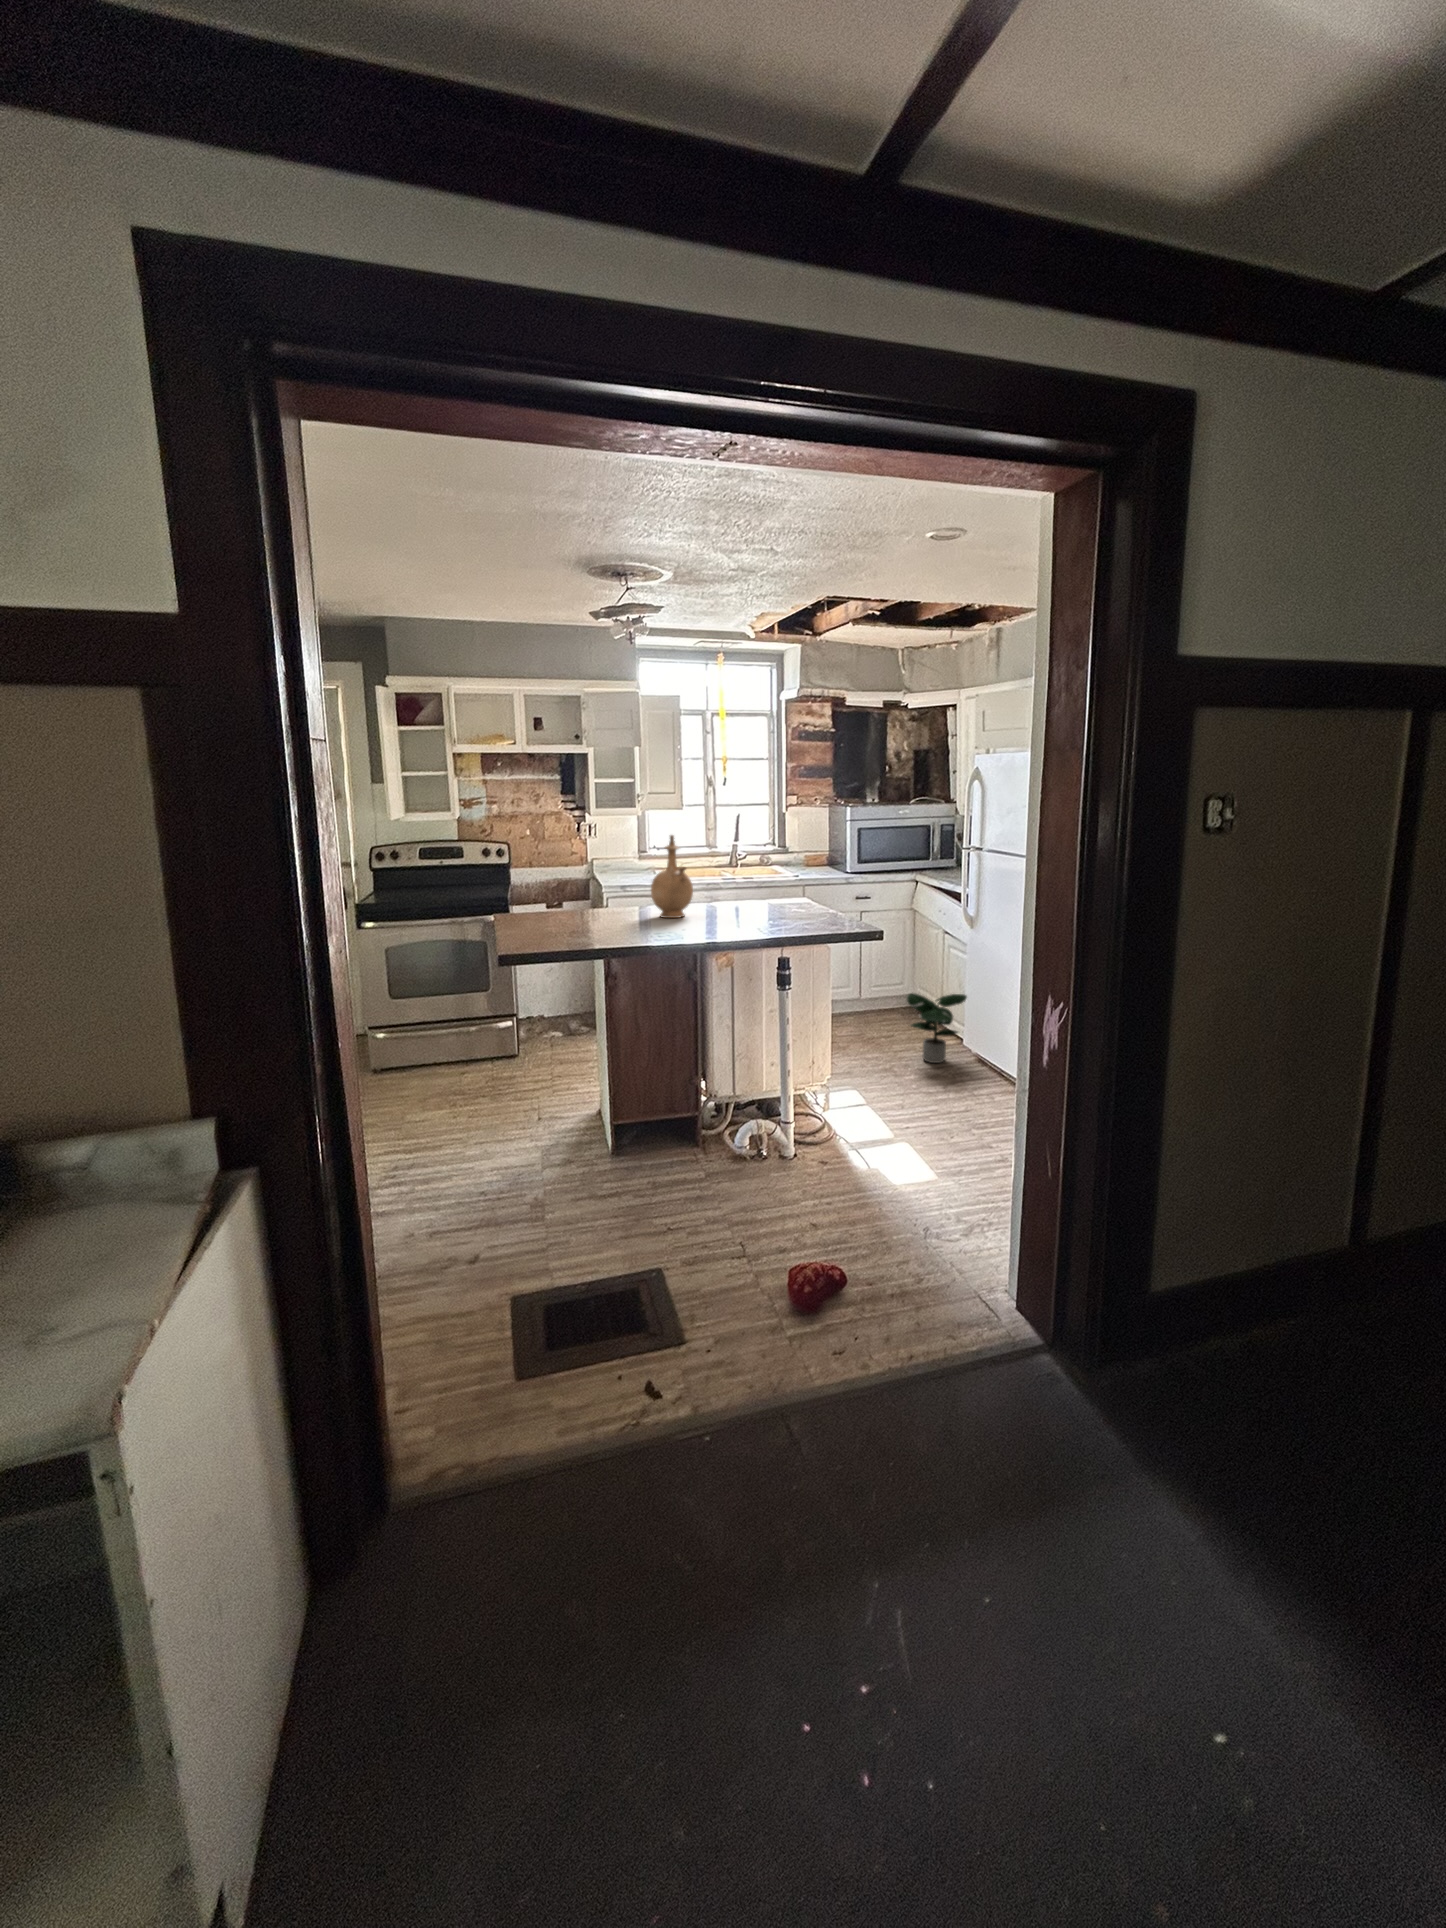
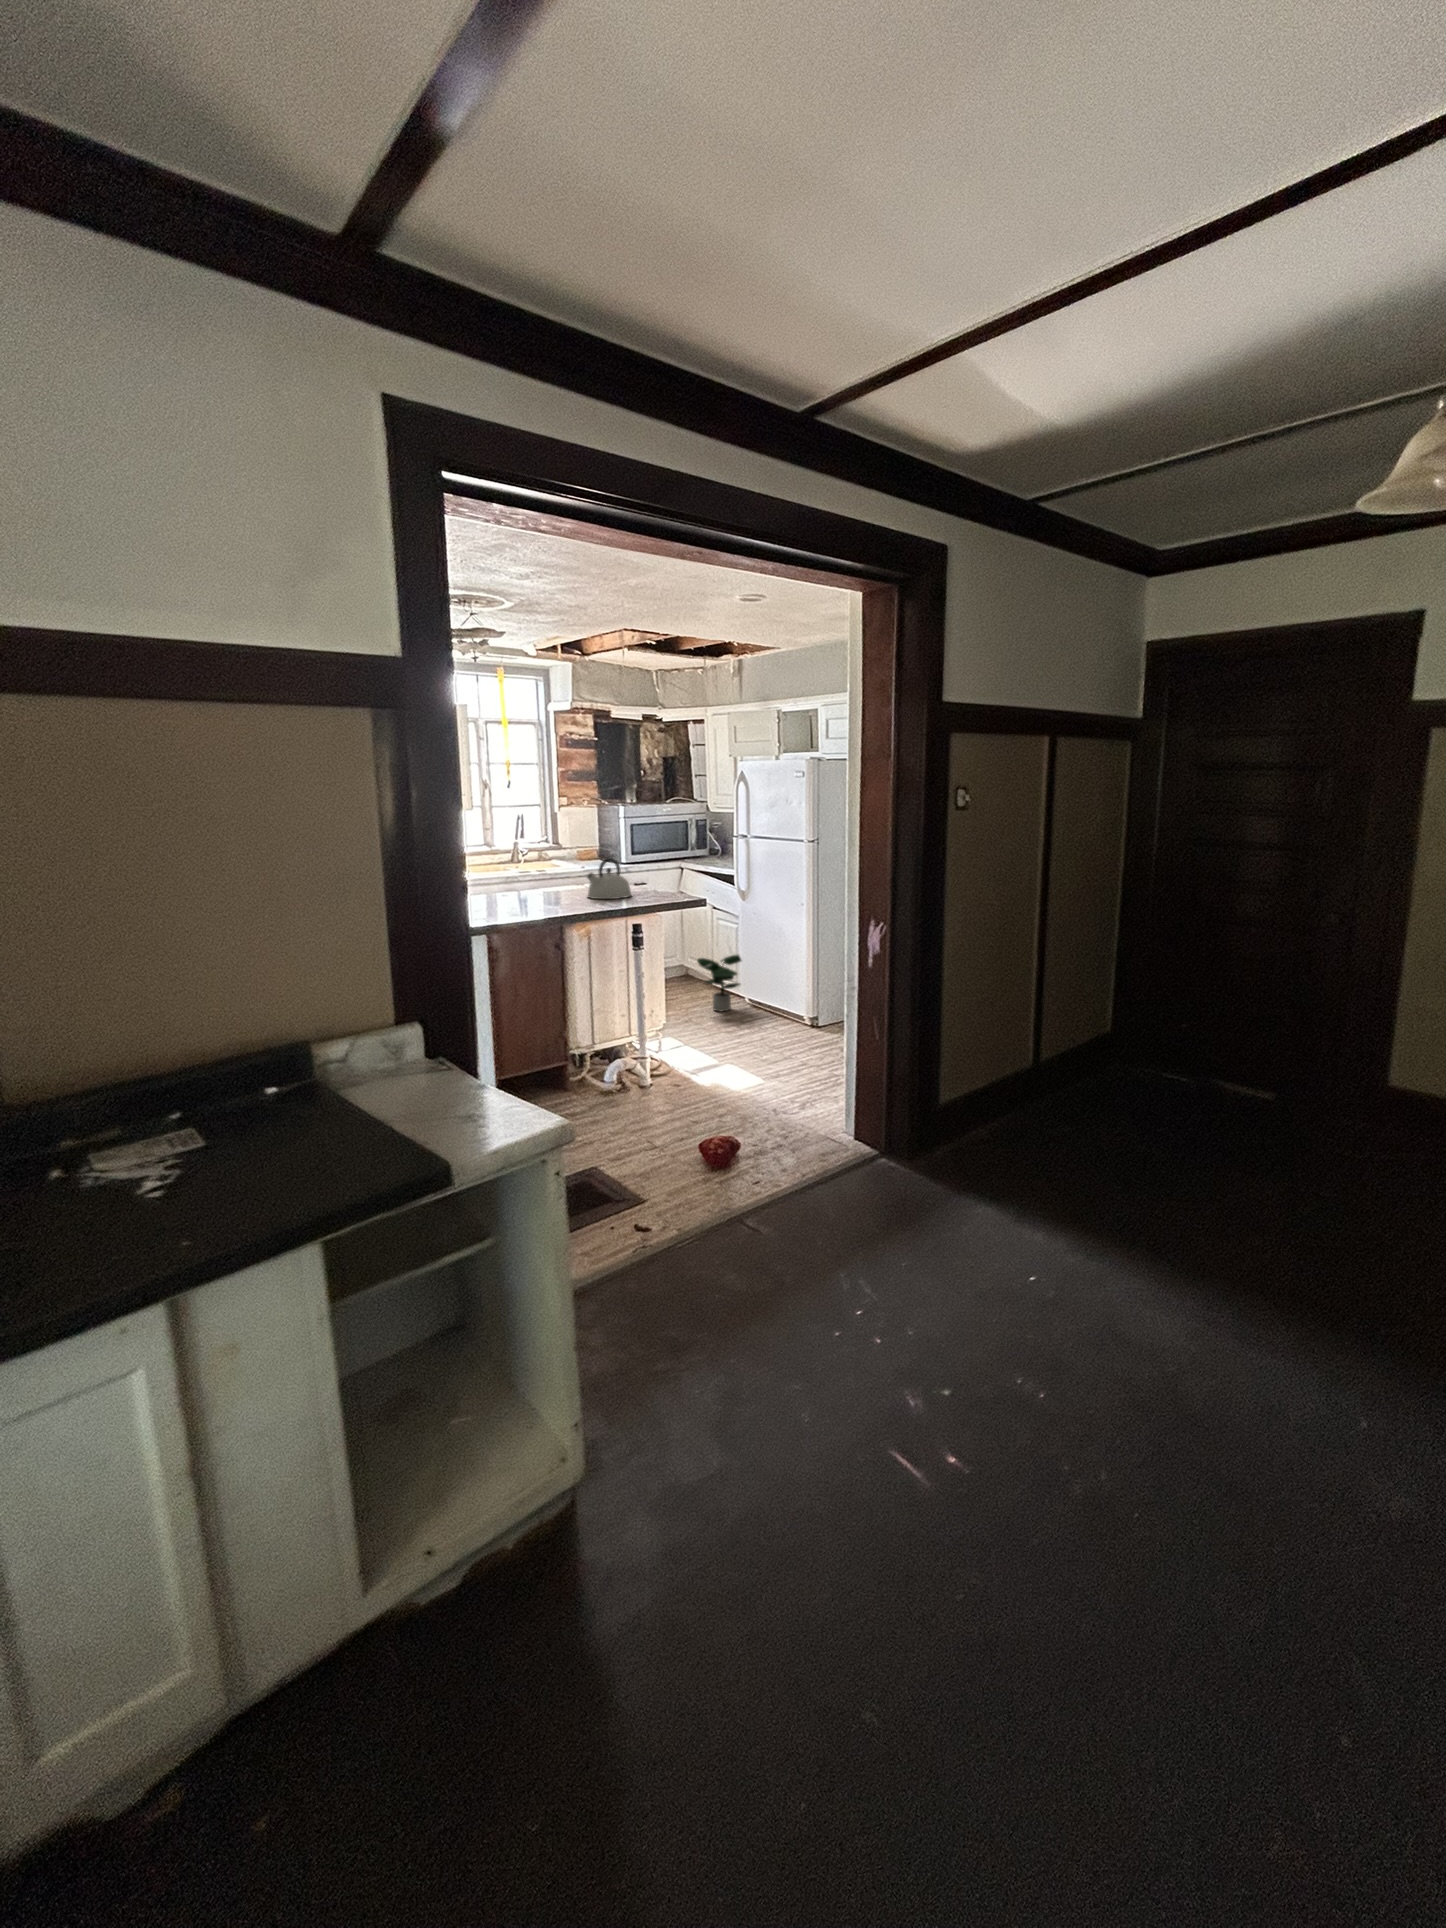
vase: present [651,835,693,918] -> none [501,830,539,902]
kettle: none [744,870,800,921] -> present [587,858,631,899]

